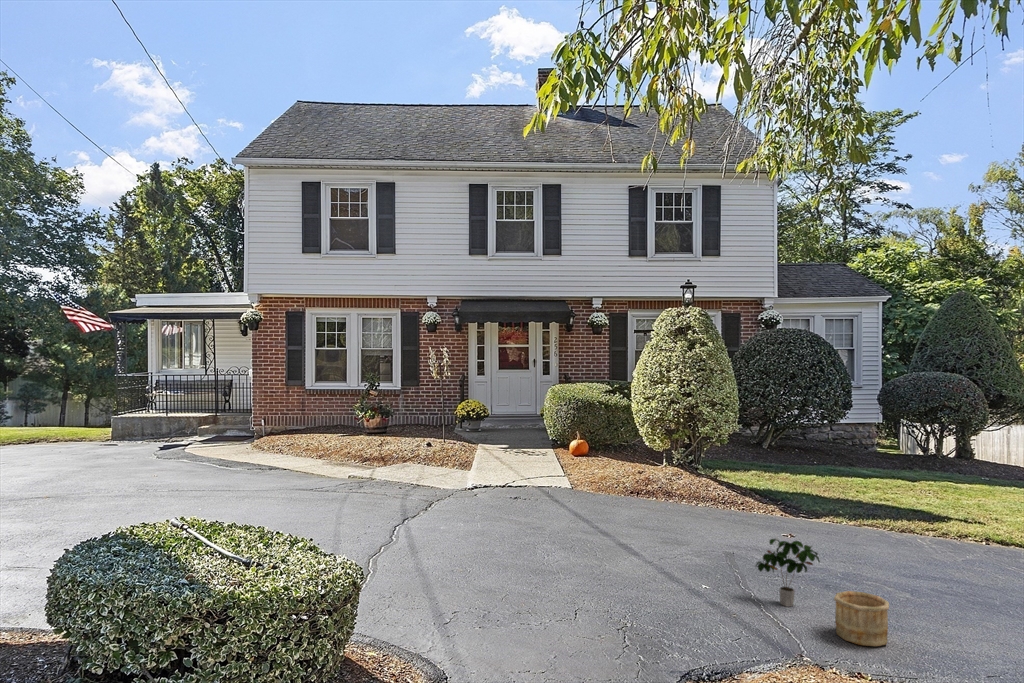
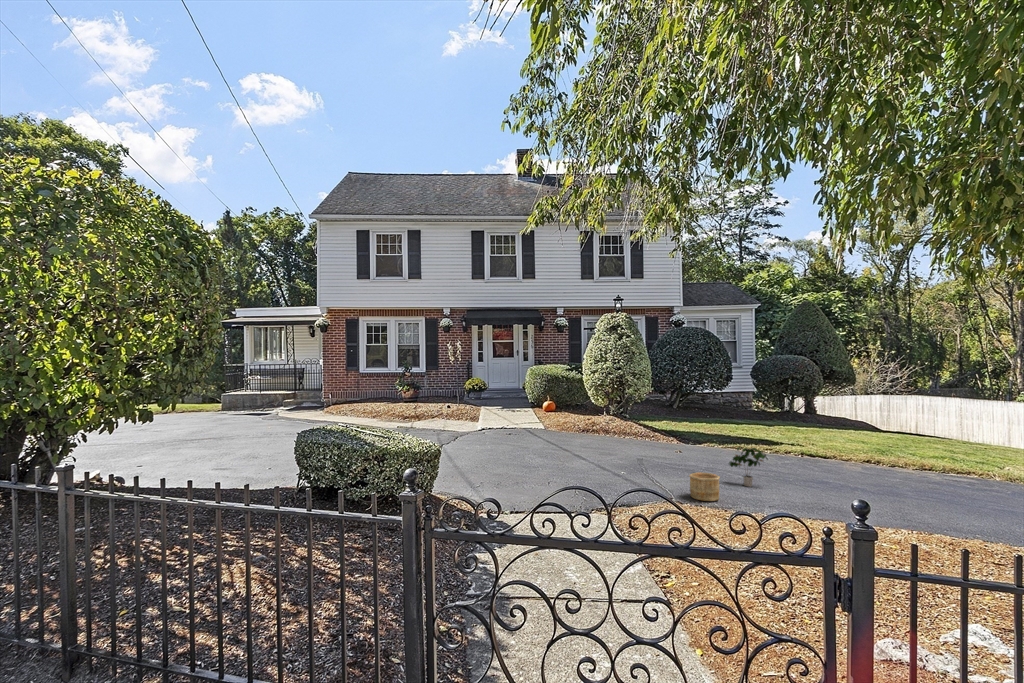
potted plant: present [756,539,820,607] -> present [729,447,767,487]

